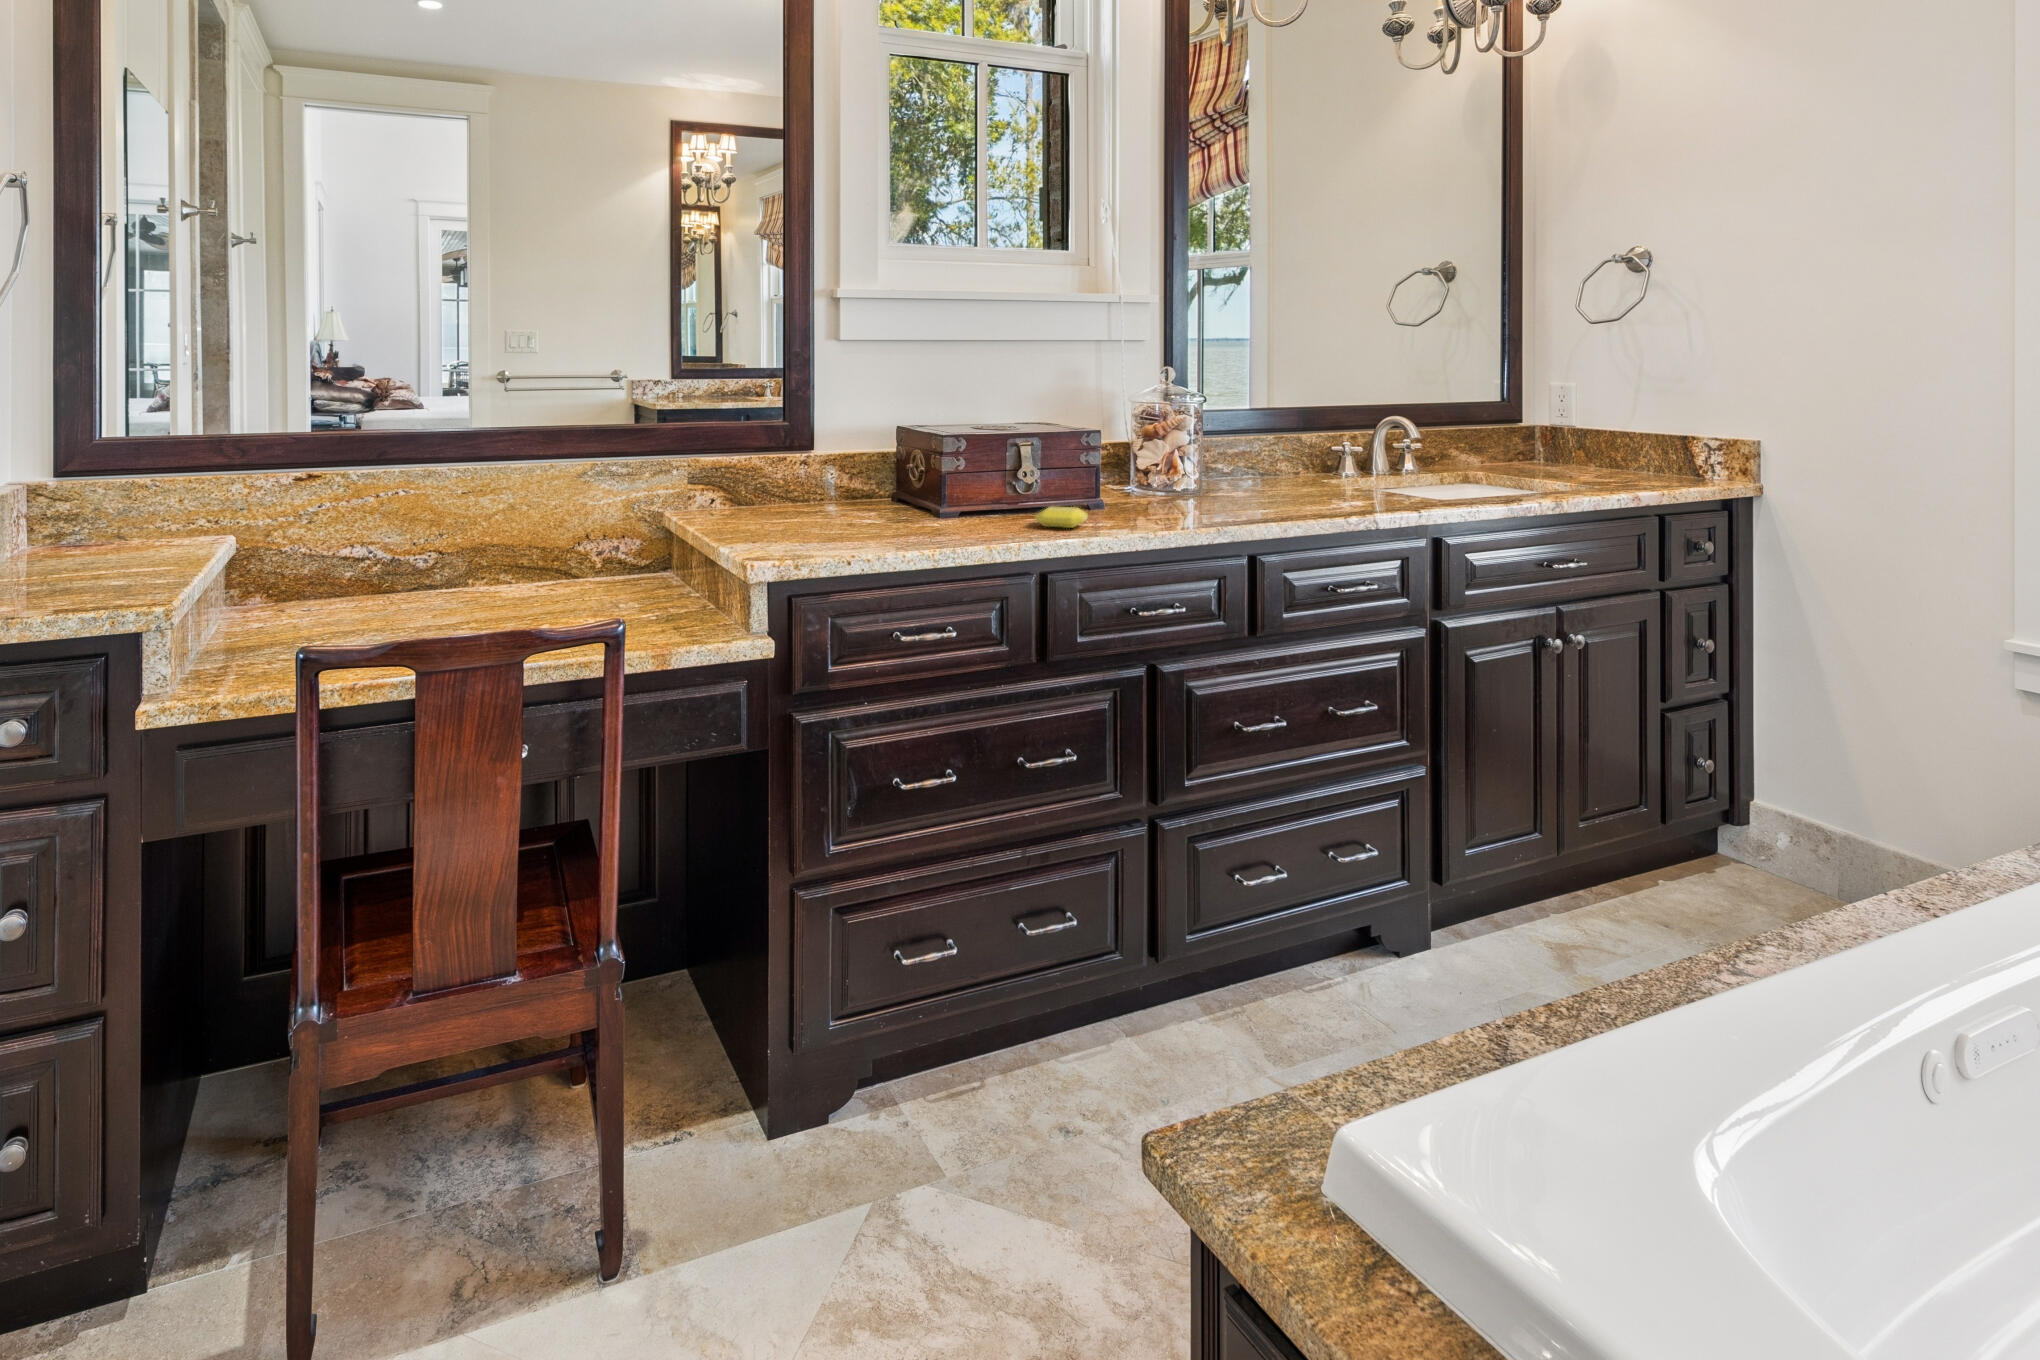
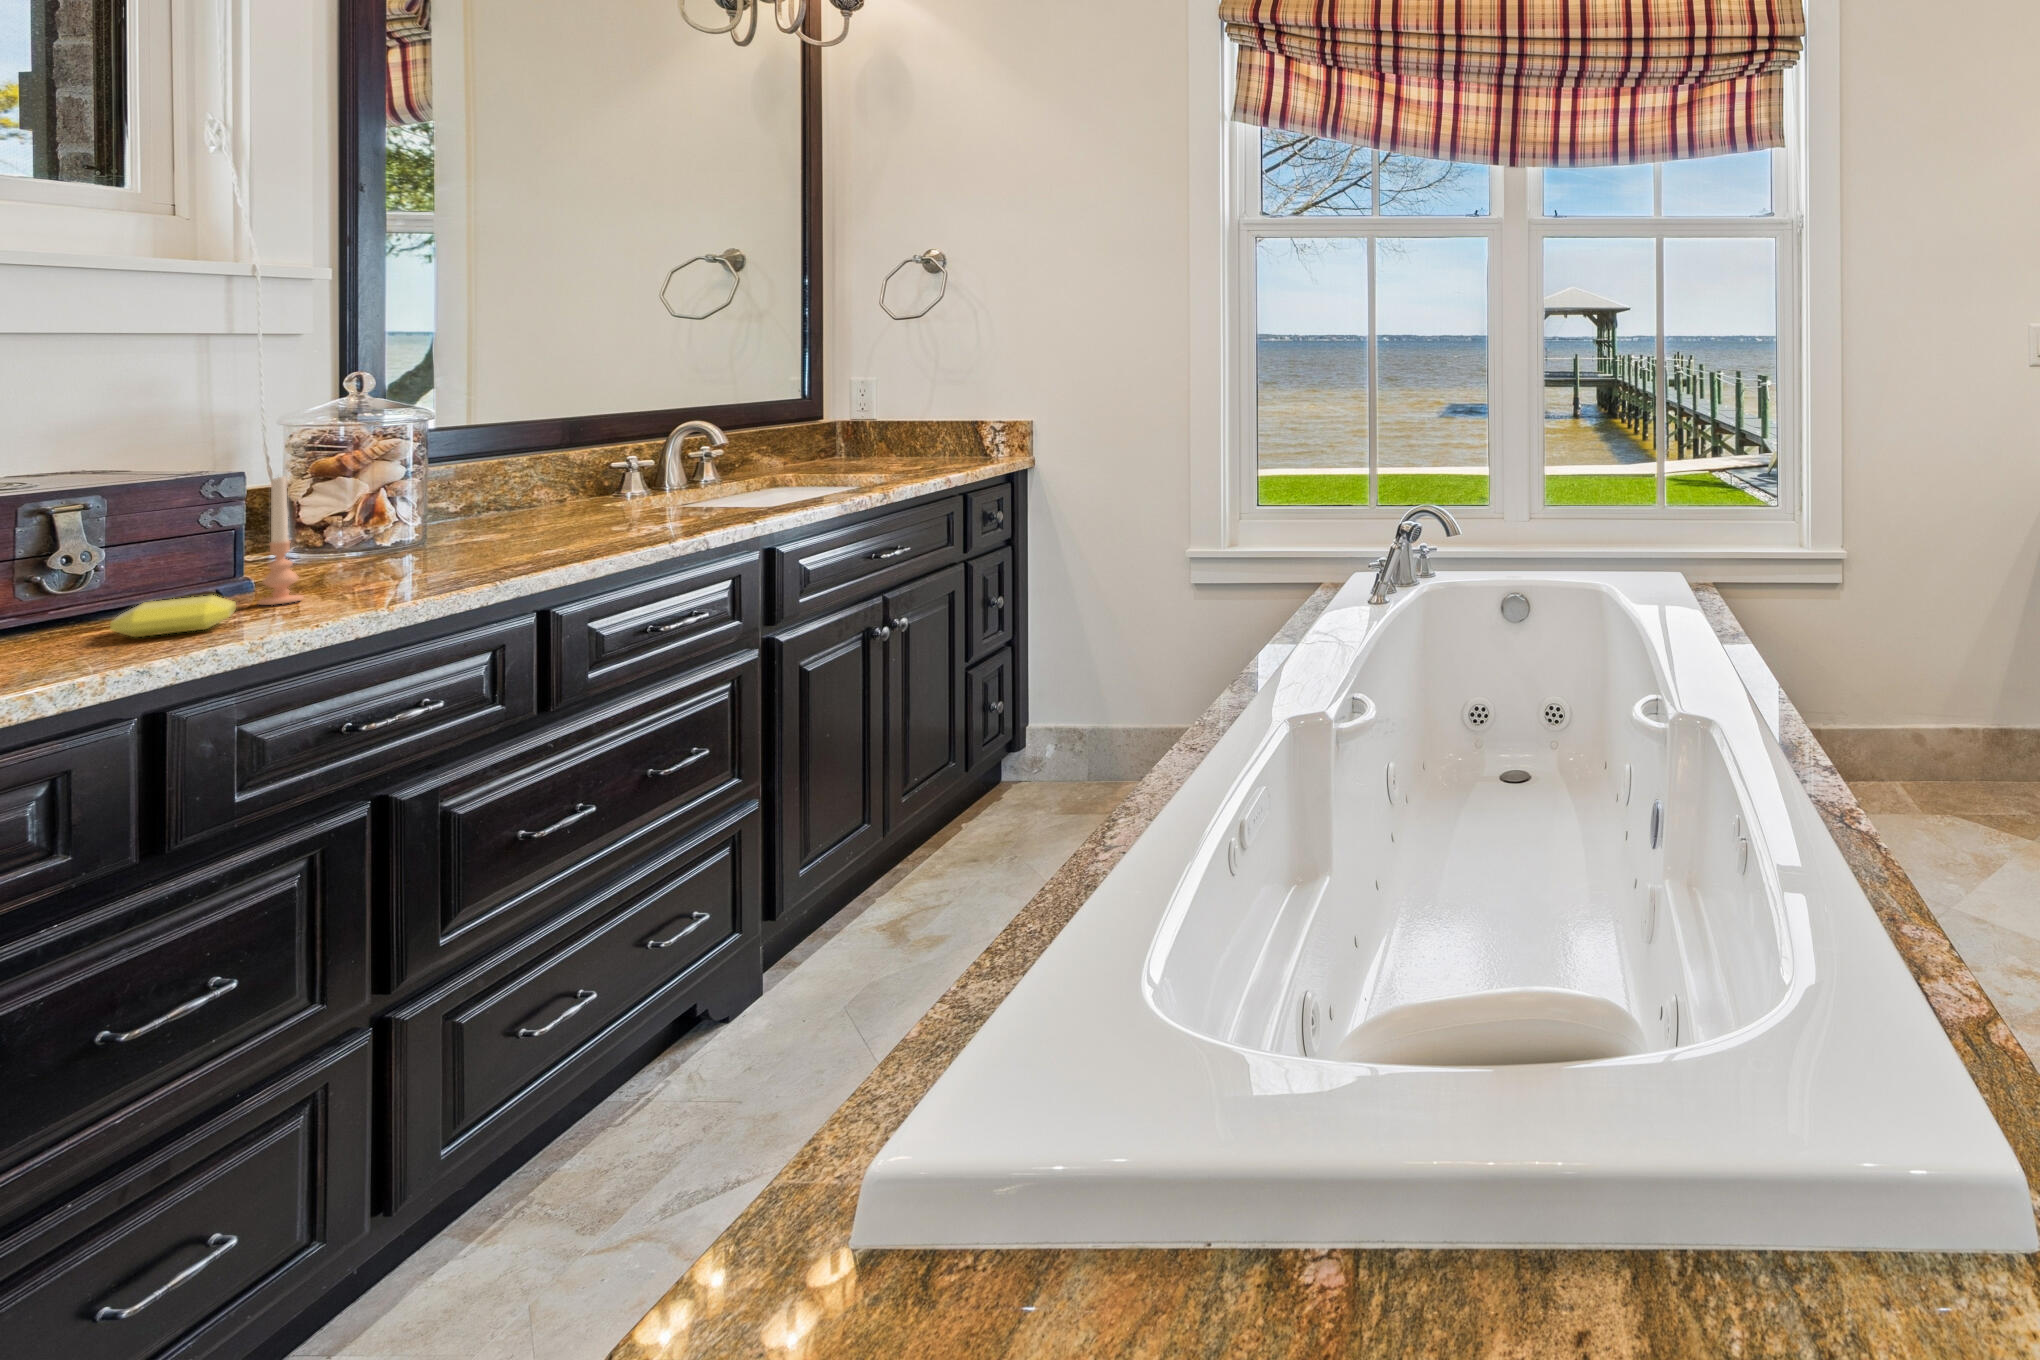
candle: none [1101,435,1122,520] -> present [257,477,303,605]

